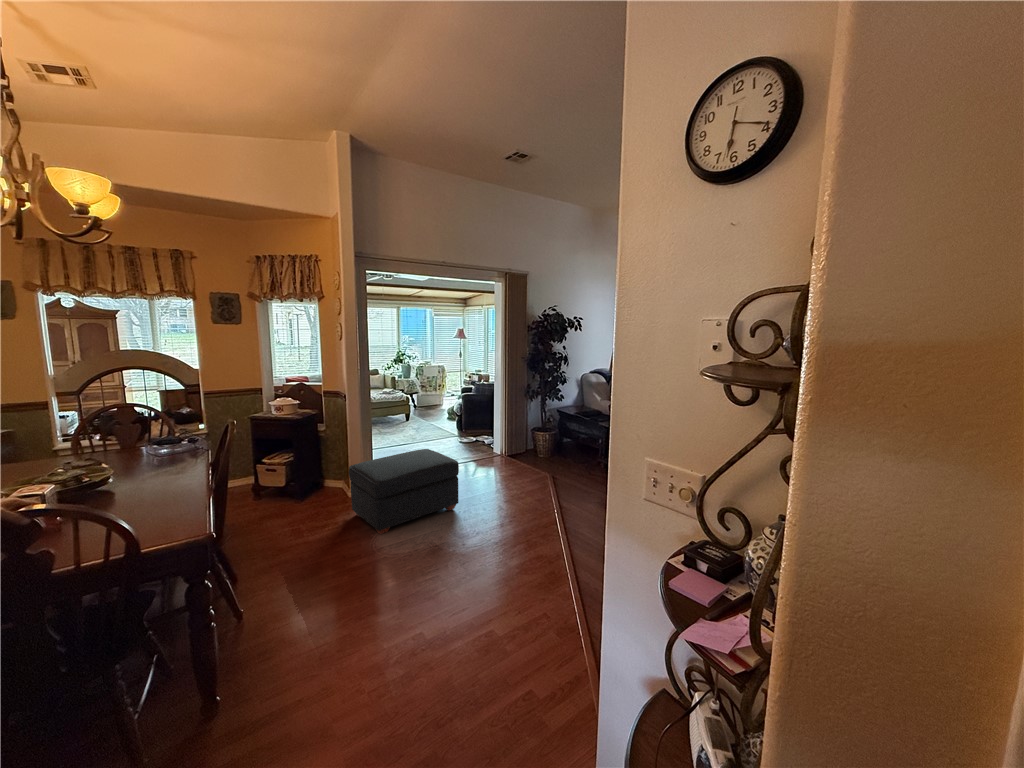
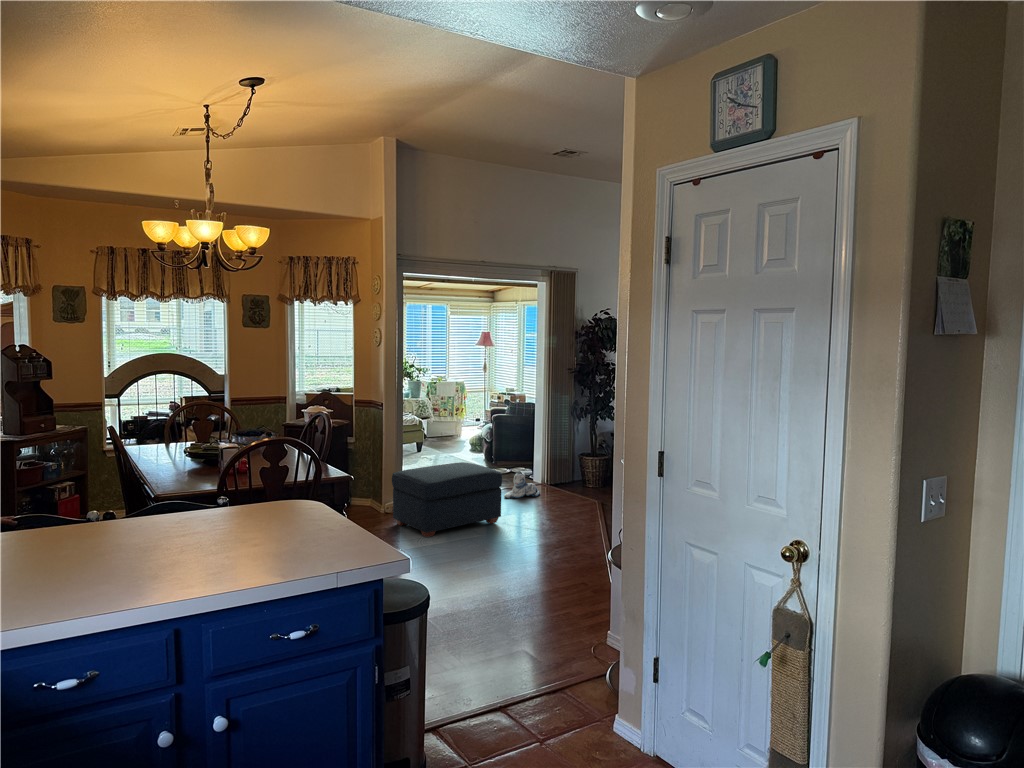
plush toy: none [466,450,498,475] -> present [504,473,540,499]

